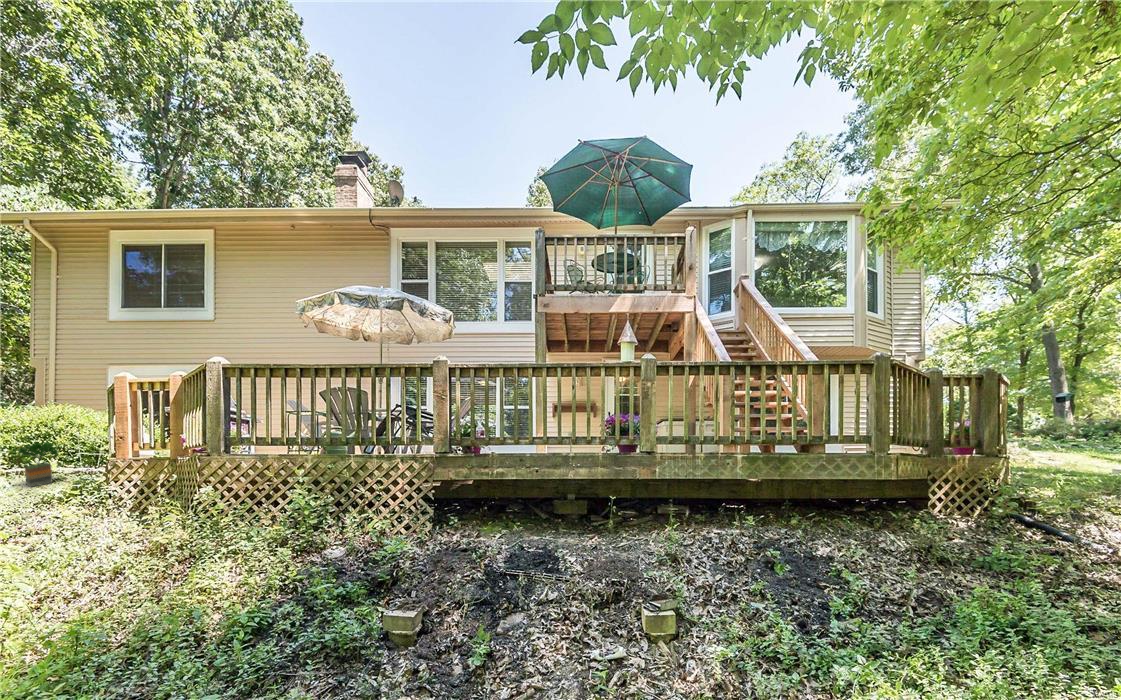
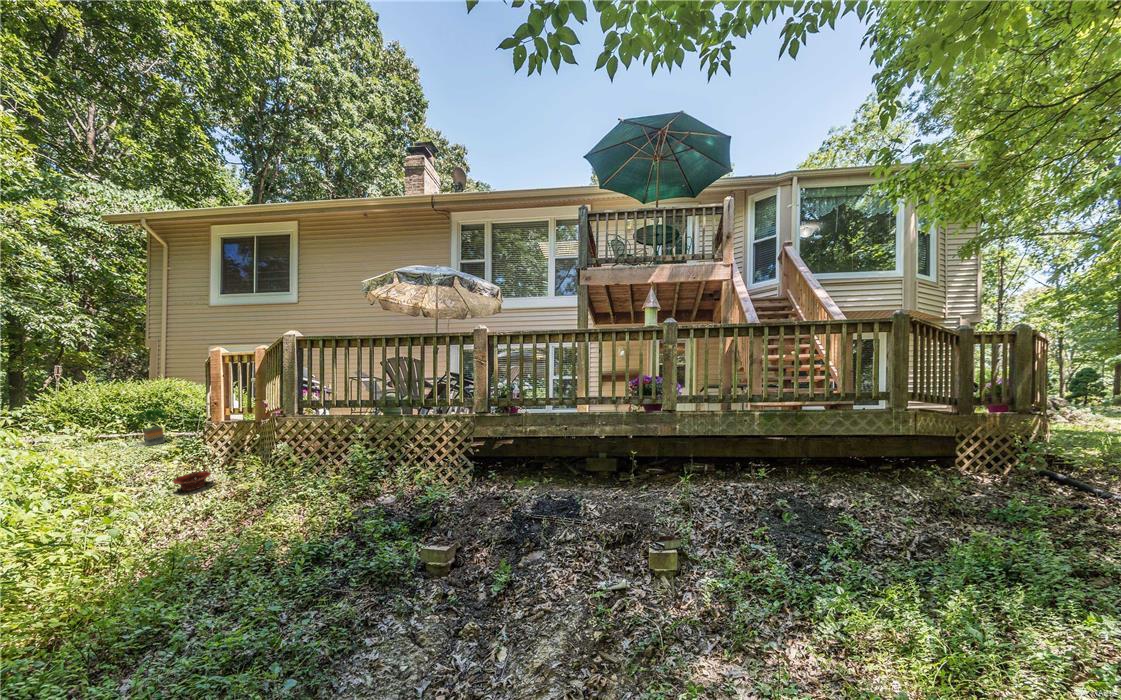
basket: none [57,503,111,546] -> present [173,457,211,491]

